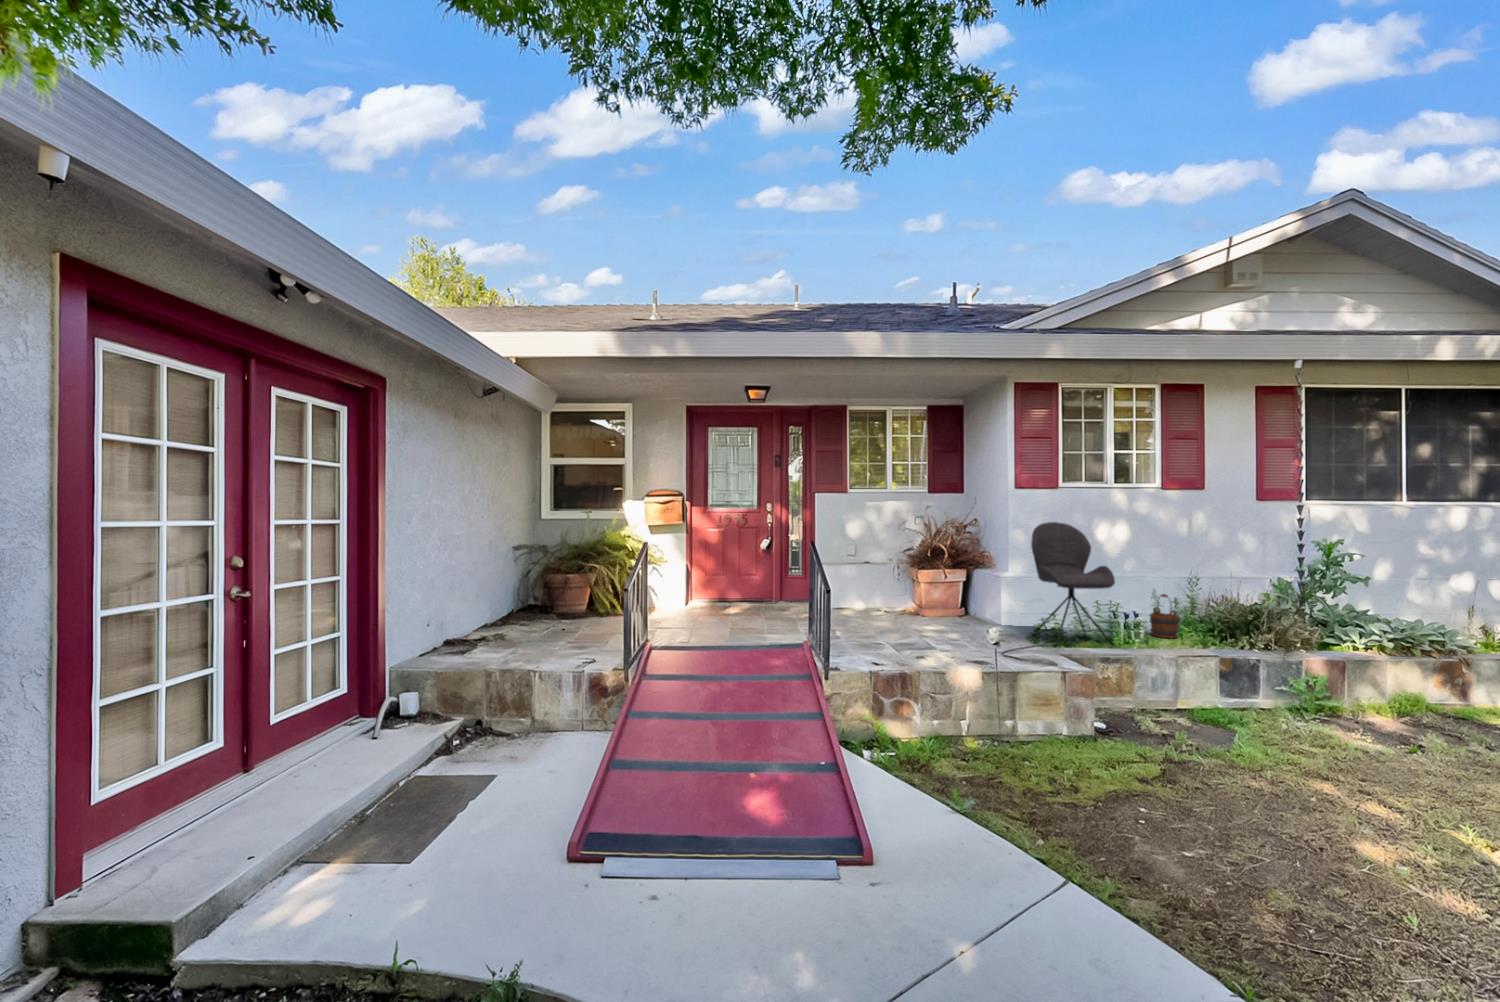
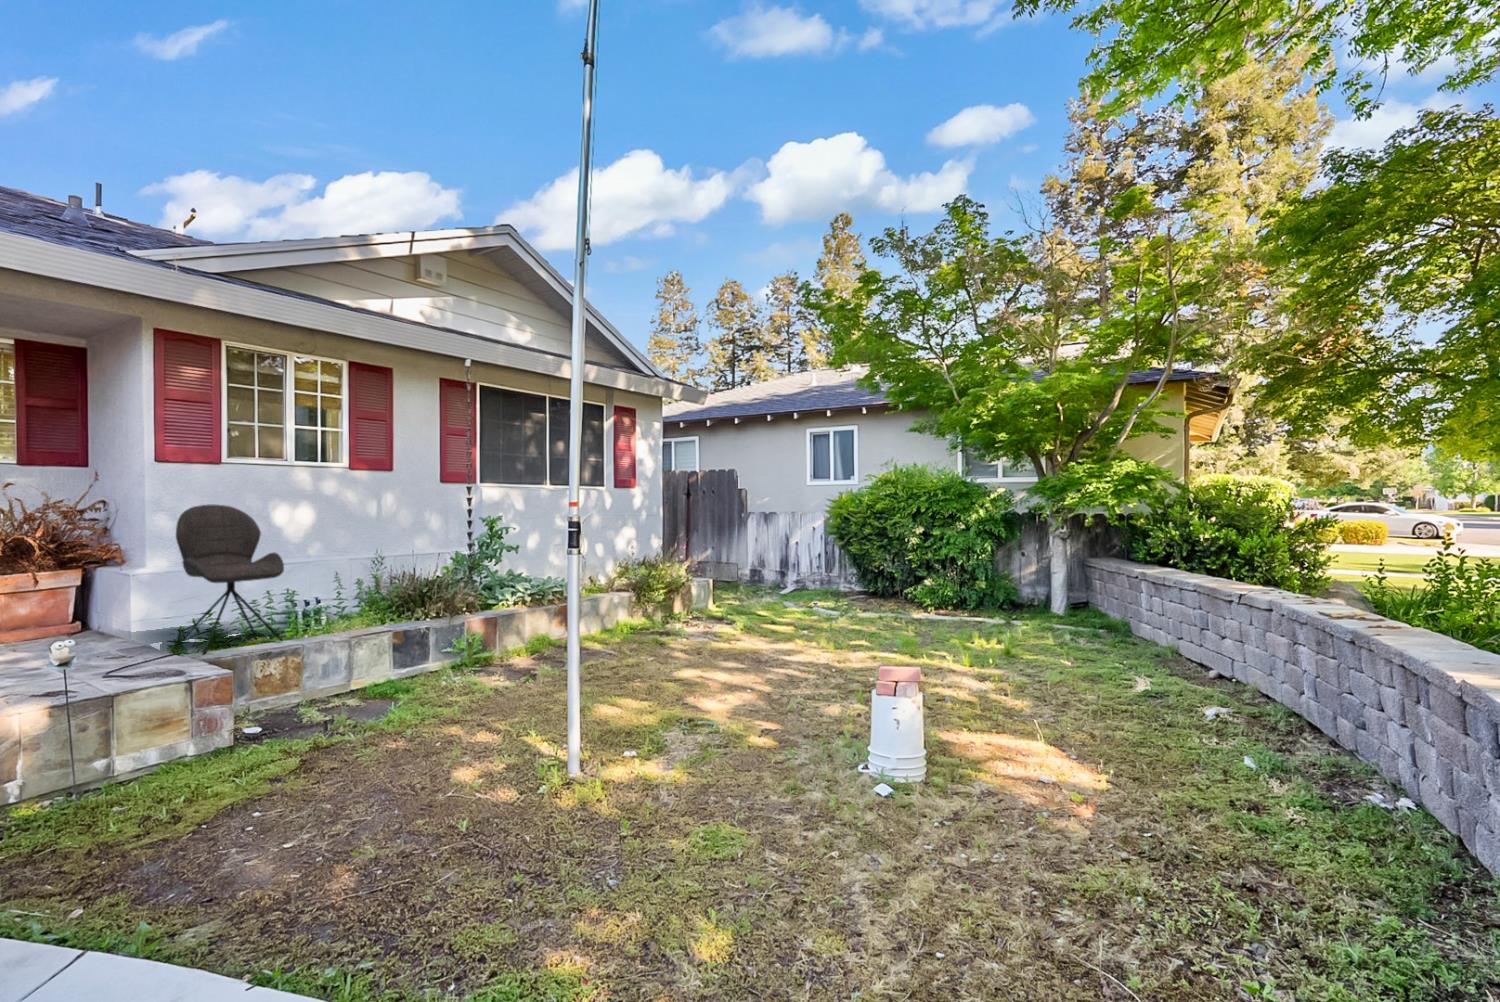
wooden bucket: present [1150,594,1179,638] -> none [333,576,363,620]

